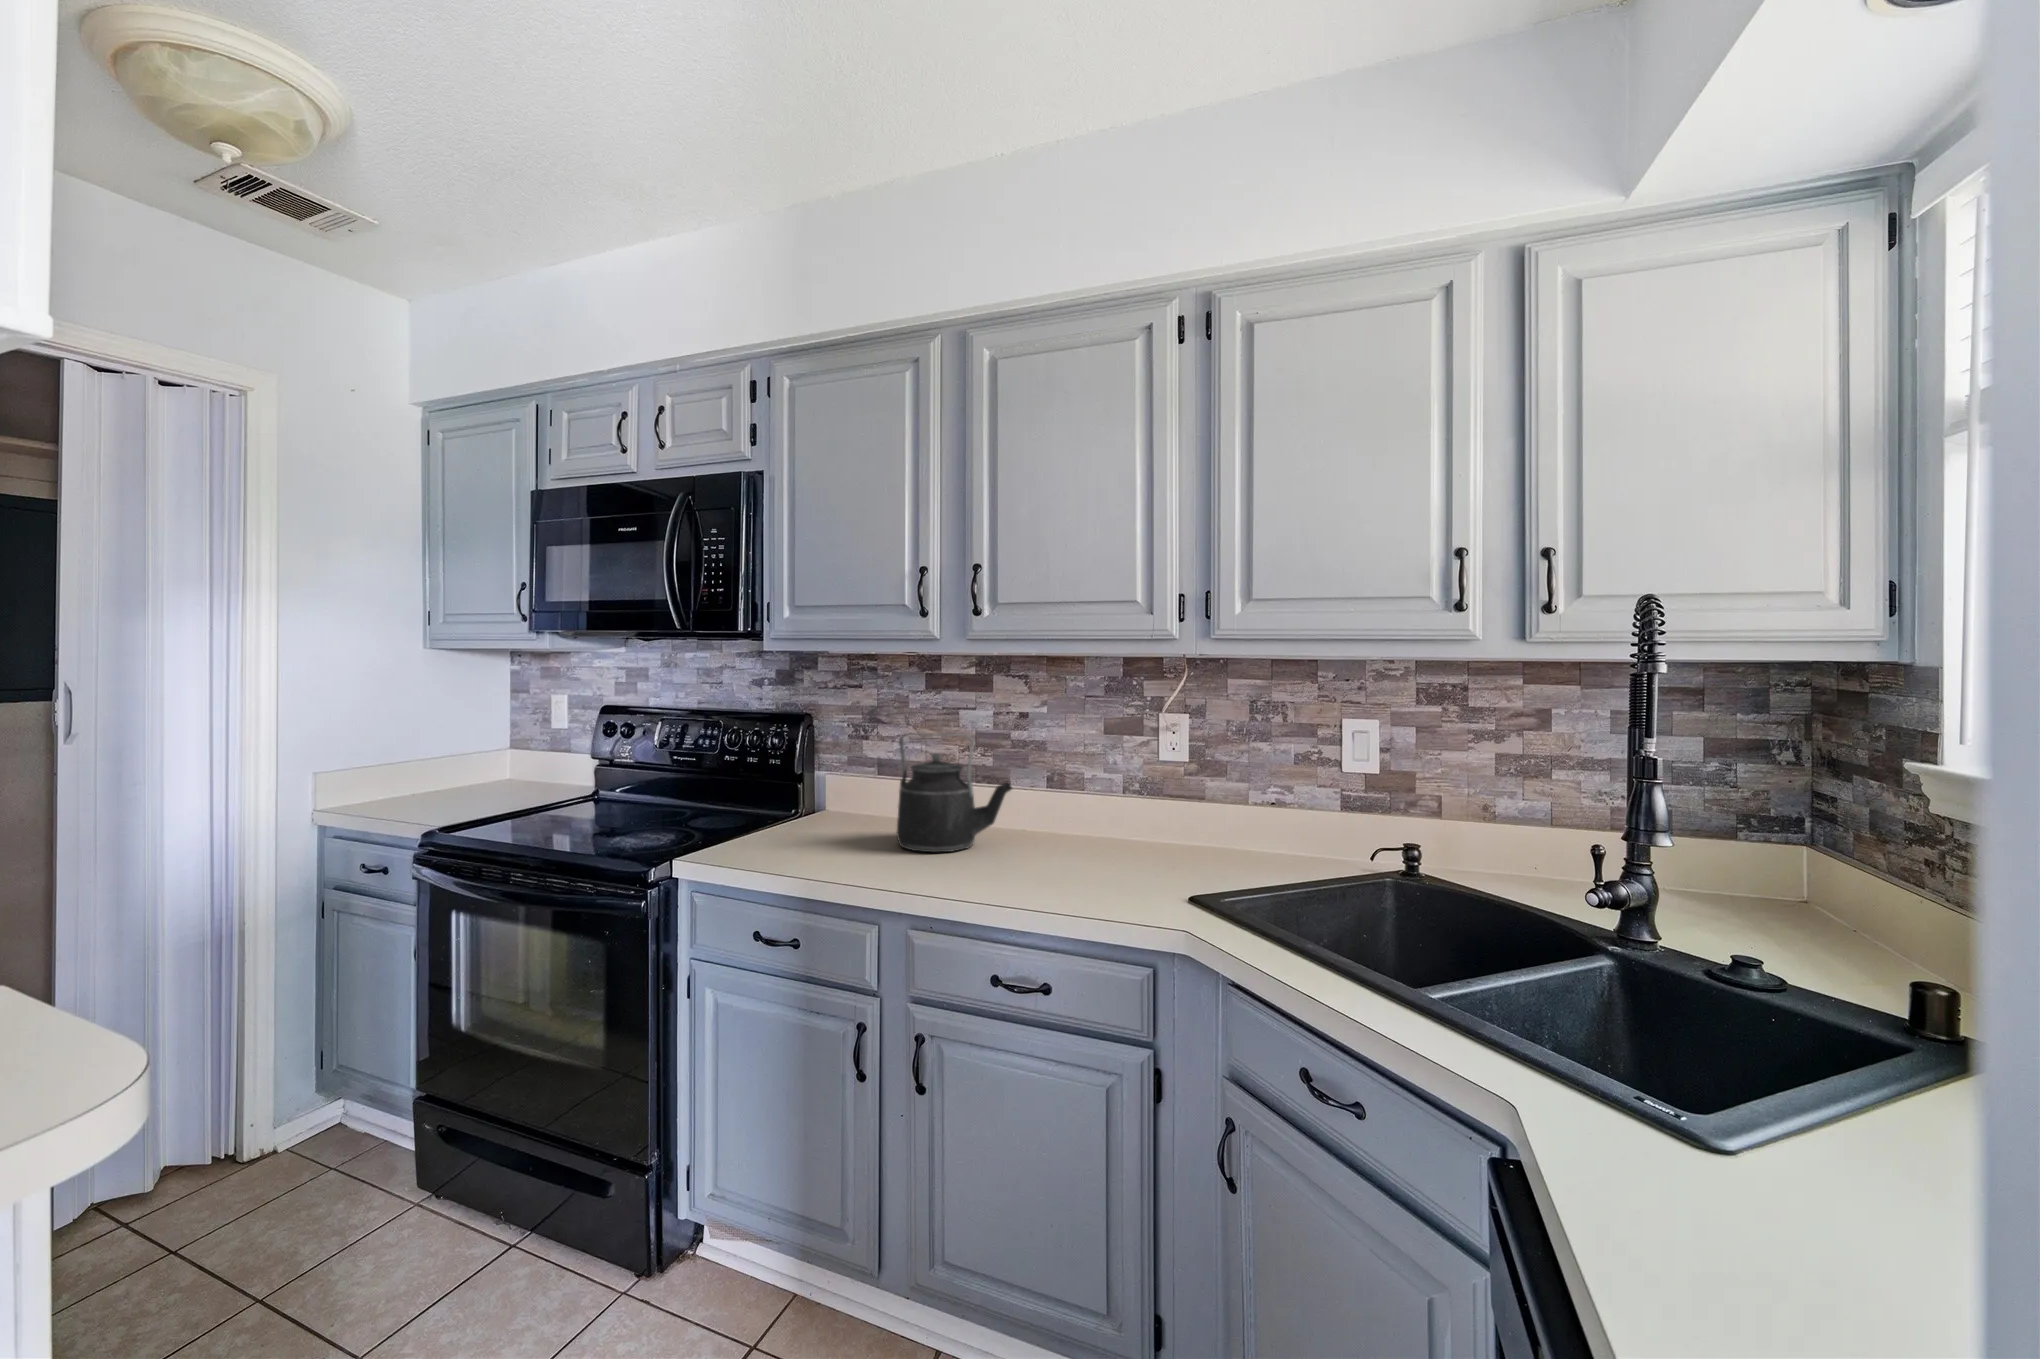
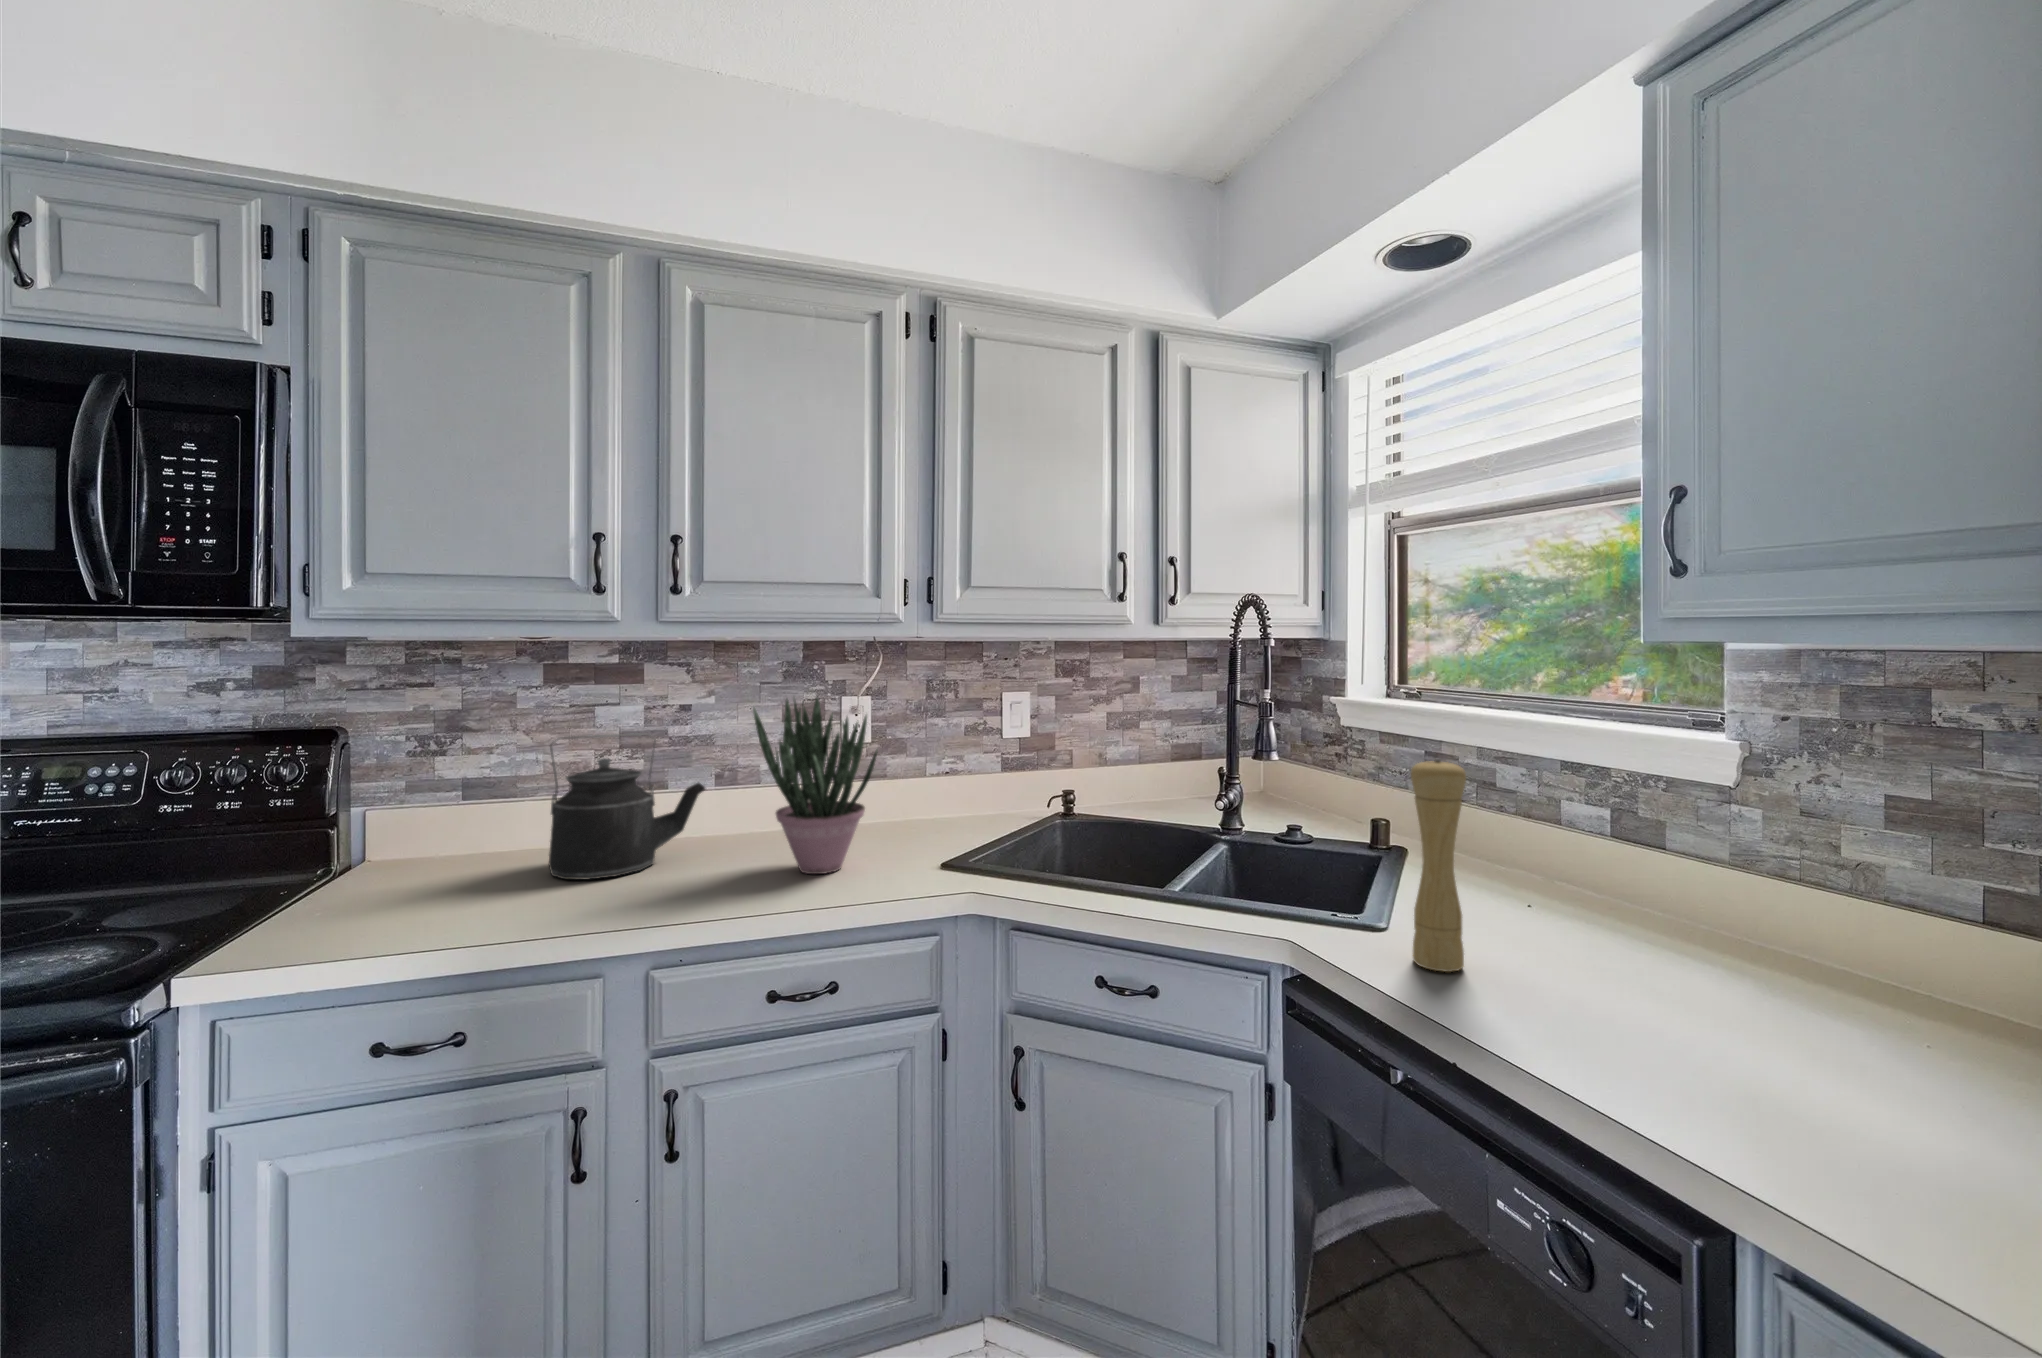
potted plant: none [1025,709,1124,885] -> present [753,697,877,874]
pepper mill: none [1694,877,1815,1262] -> present [1411,759,1466,972]

